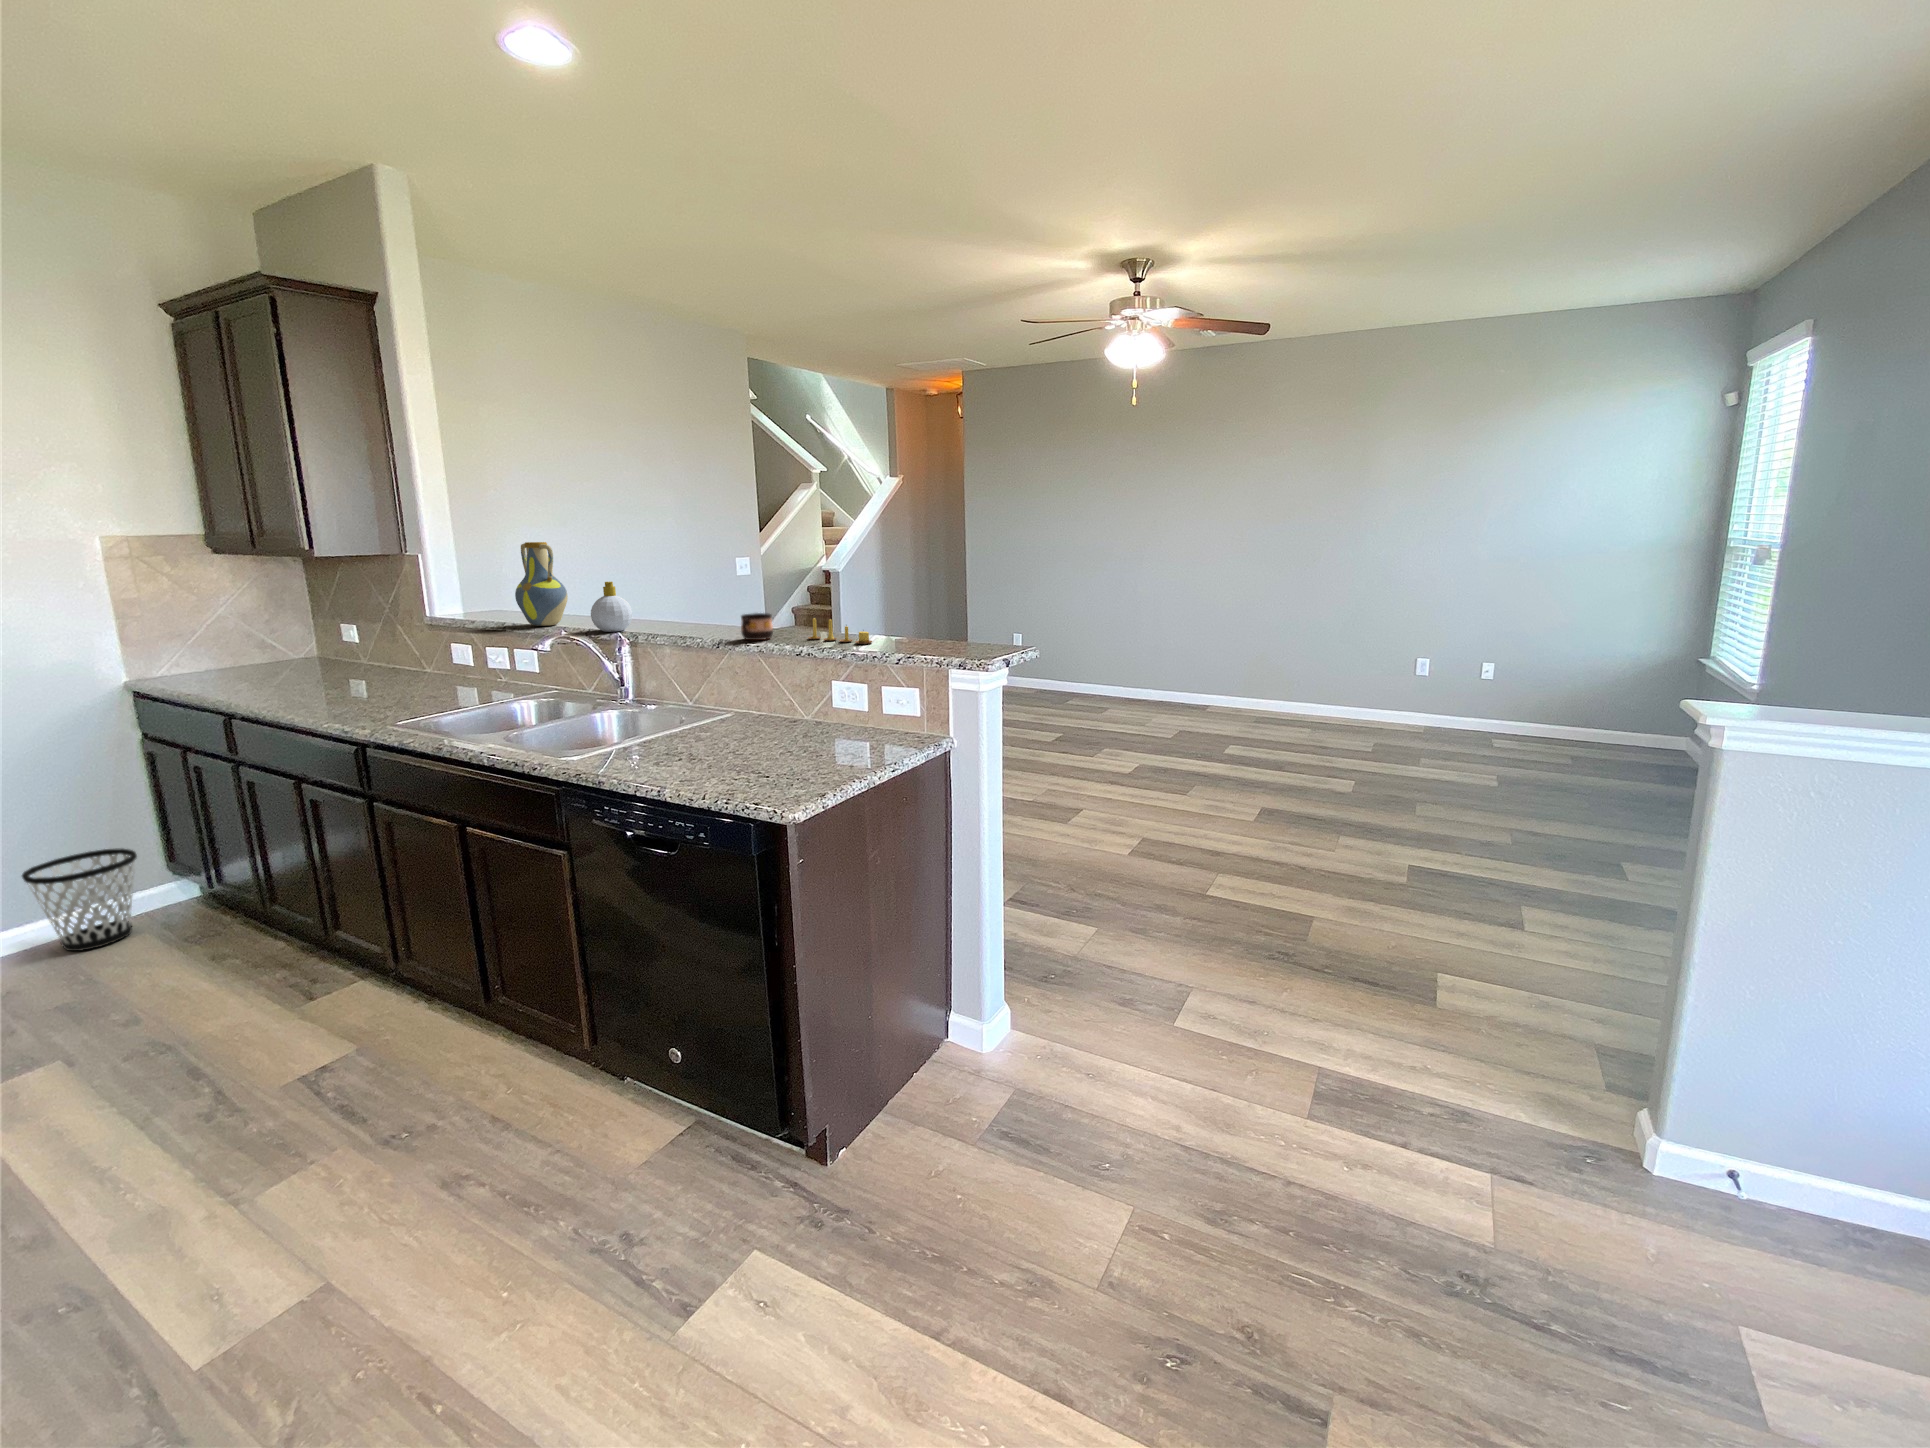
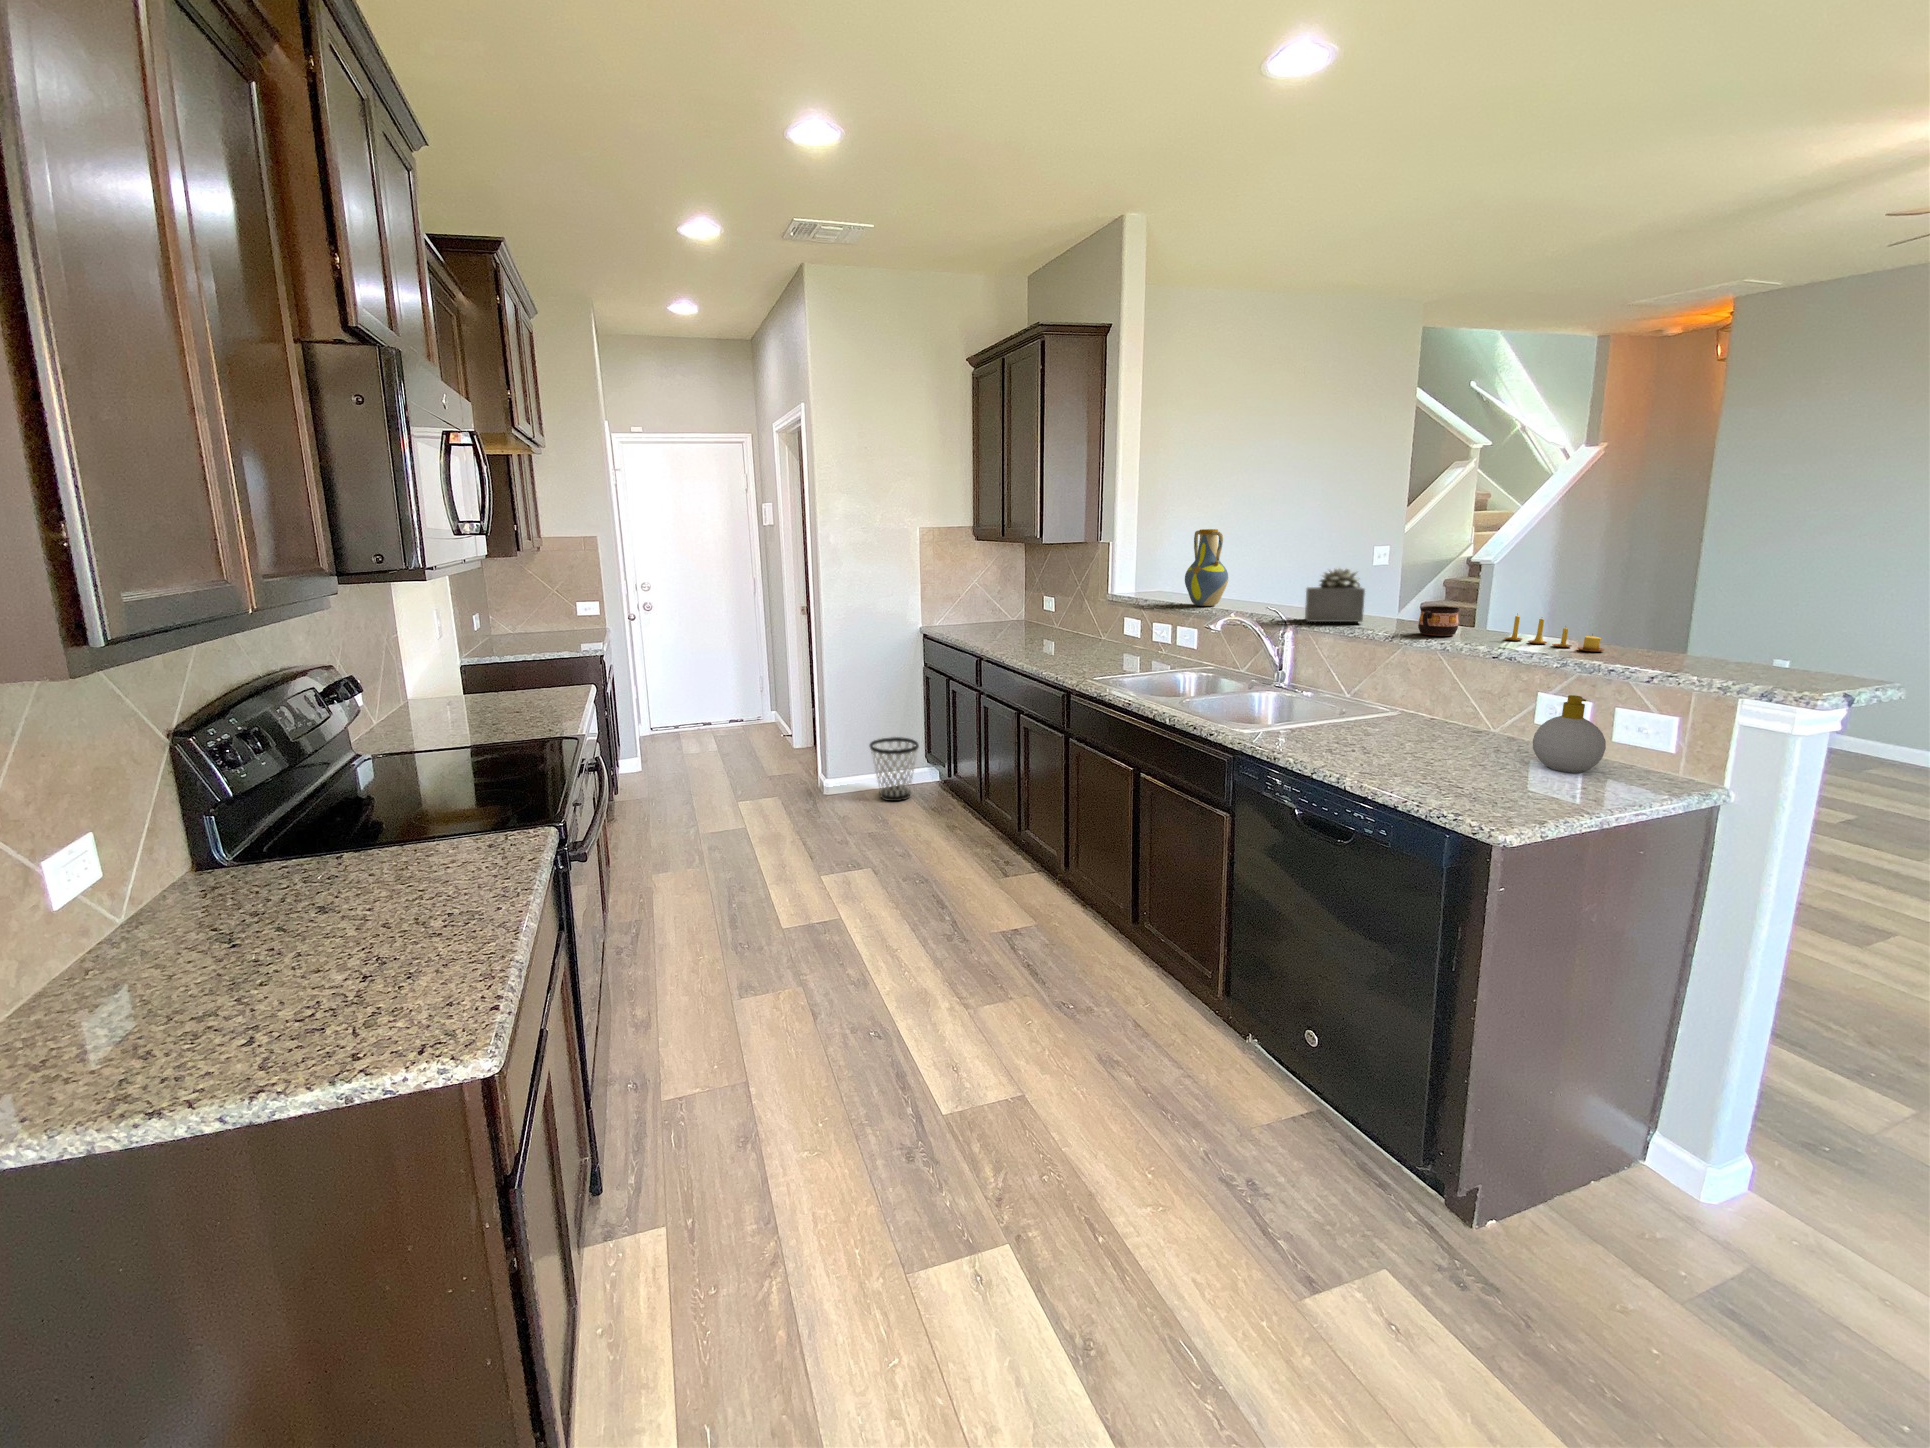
succulent plant: none [642,580,699,636] -> present [1305,568,1365,622]
soap bottle: present [591,582,632,632] -> present [1533,695,1606,773]

